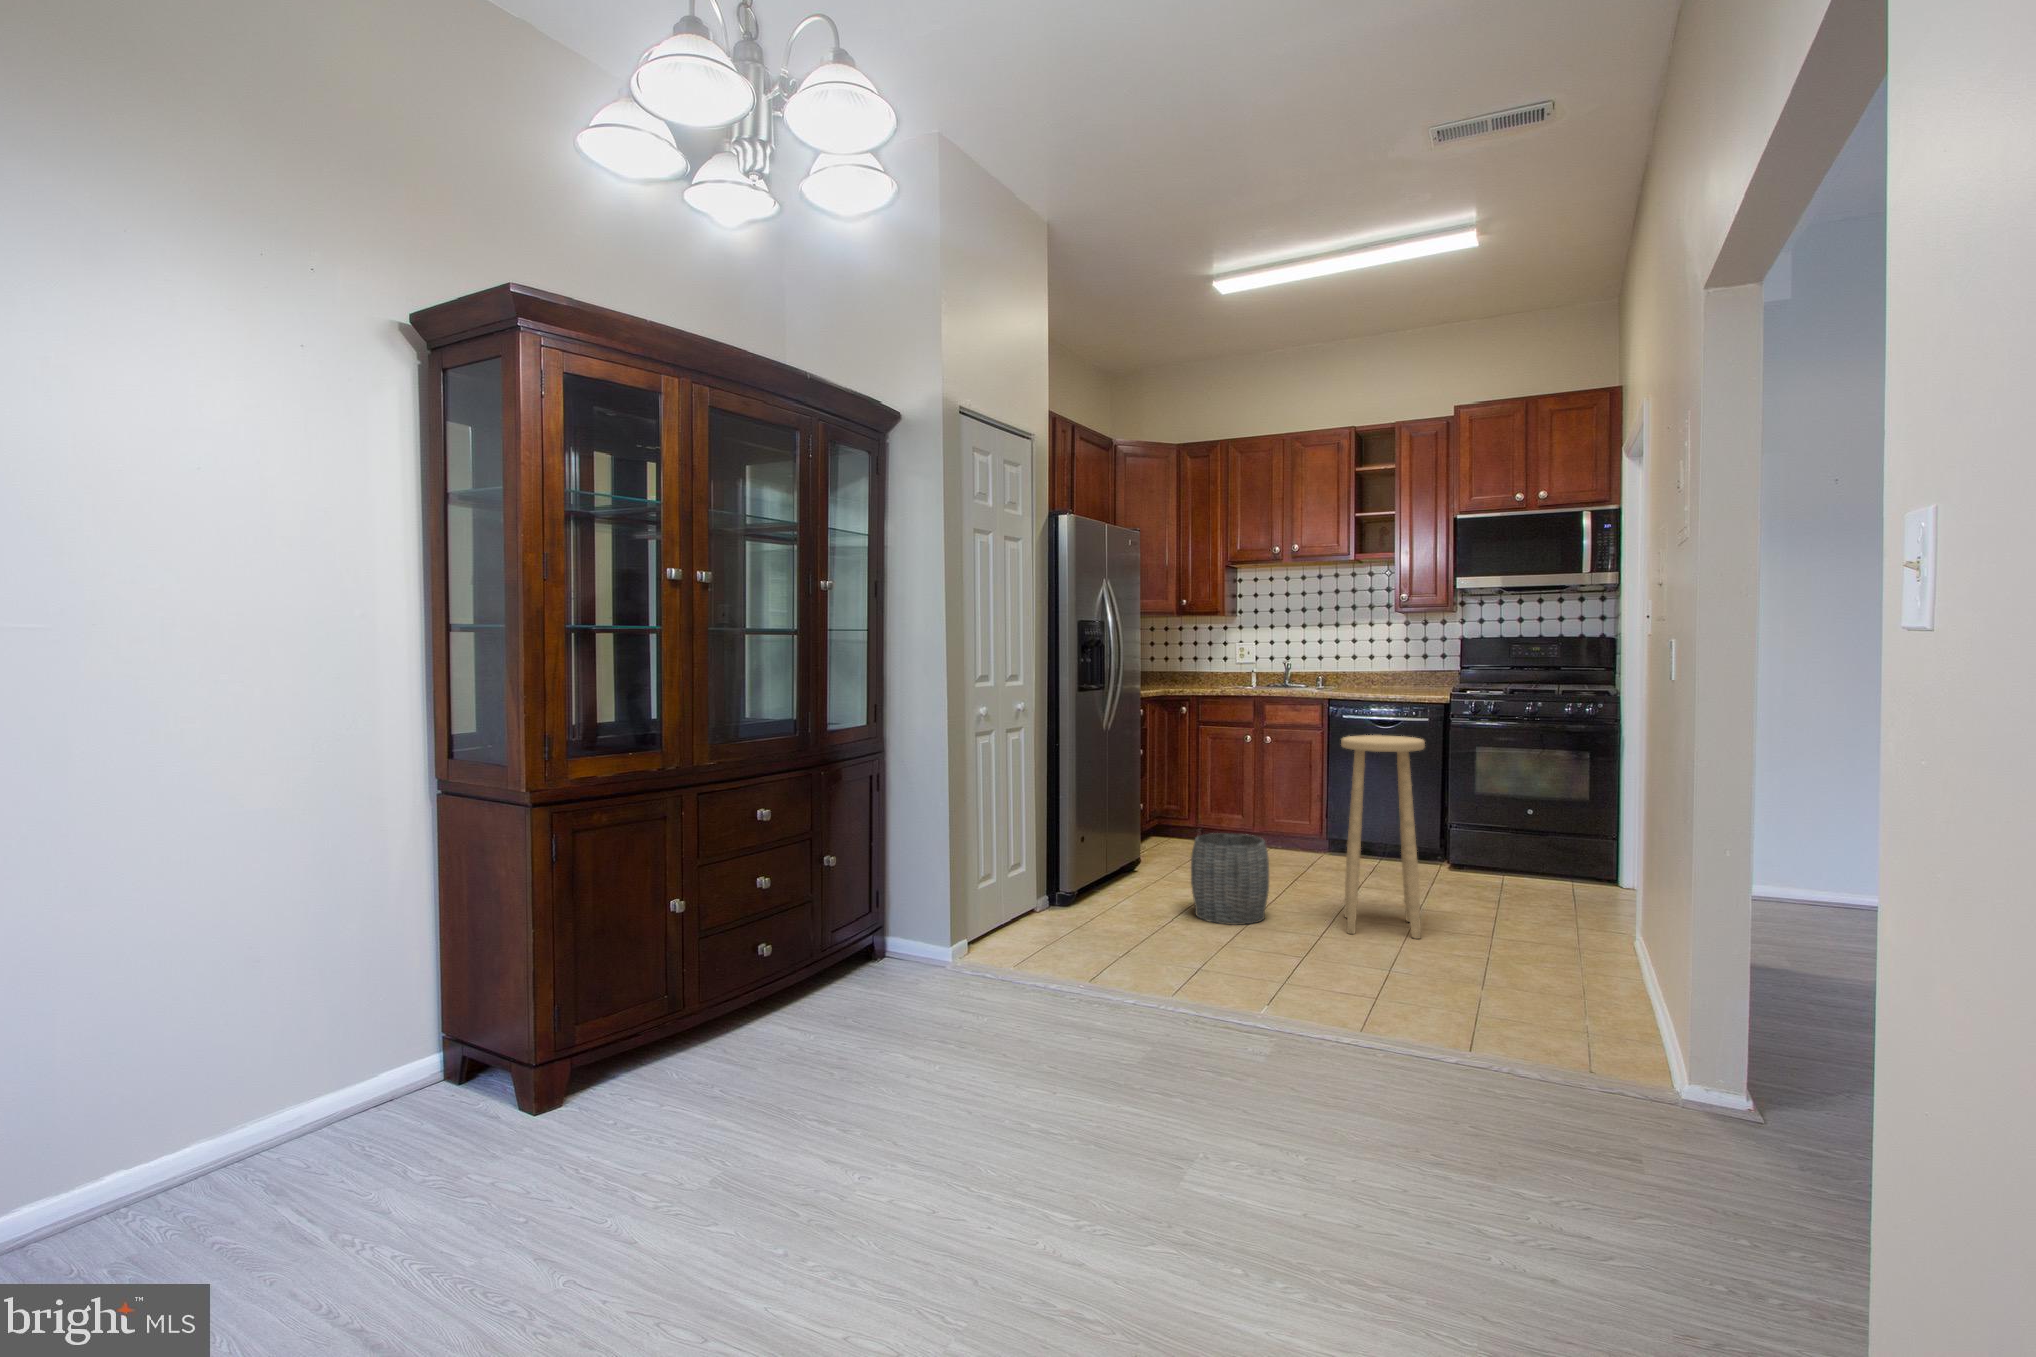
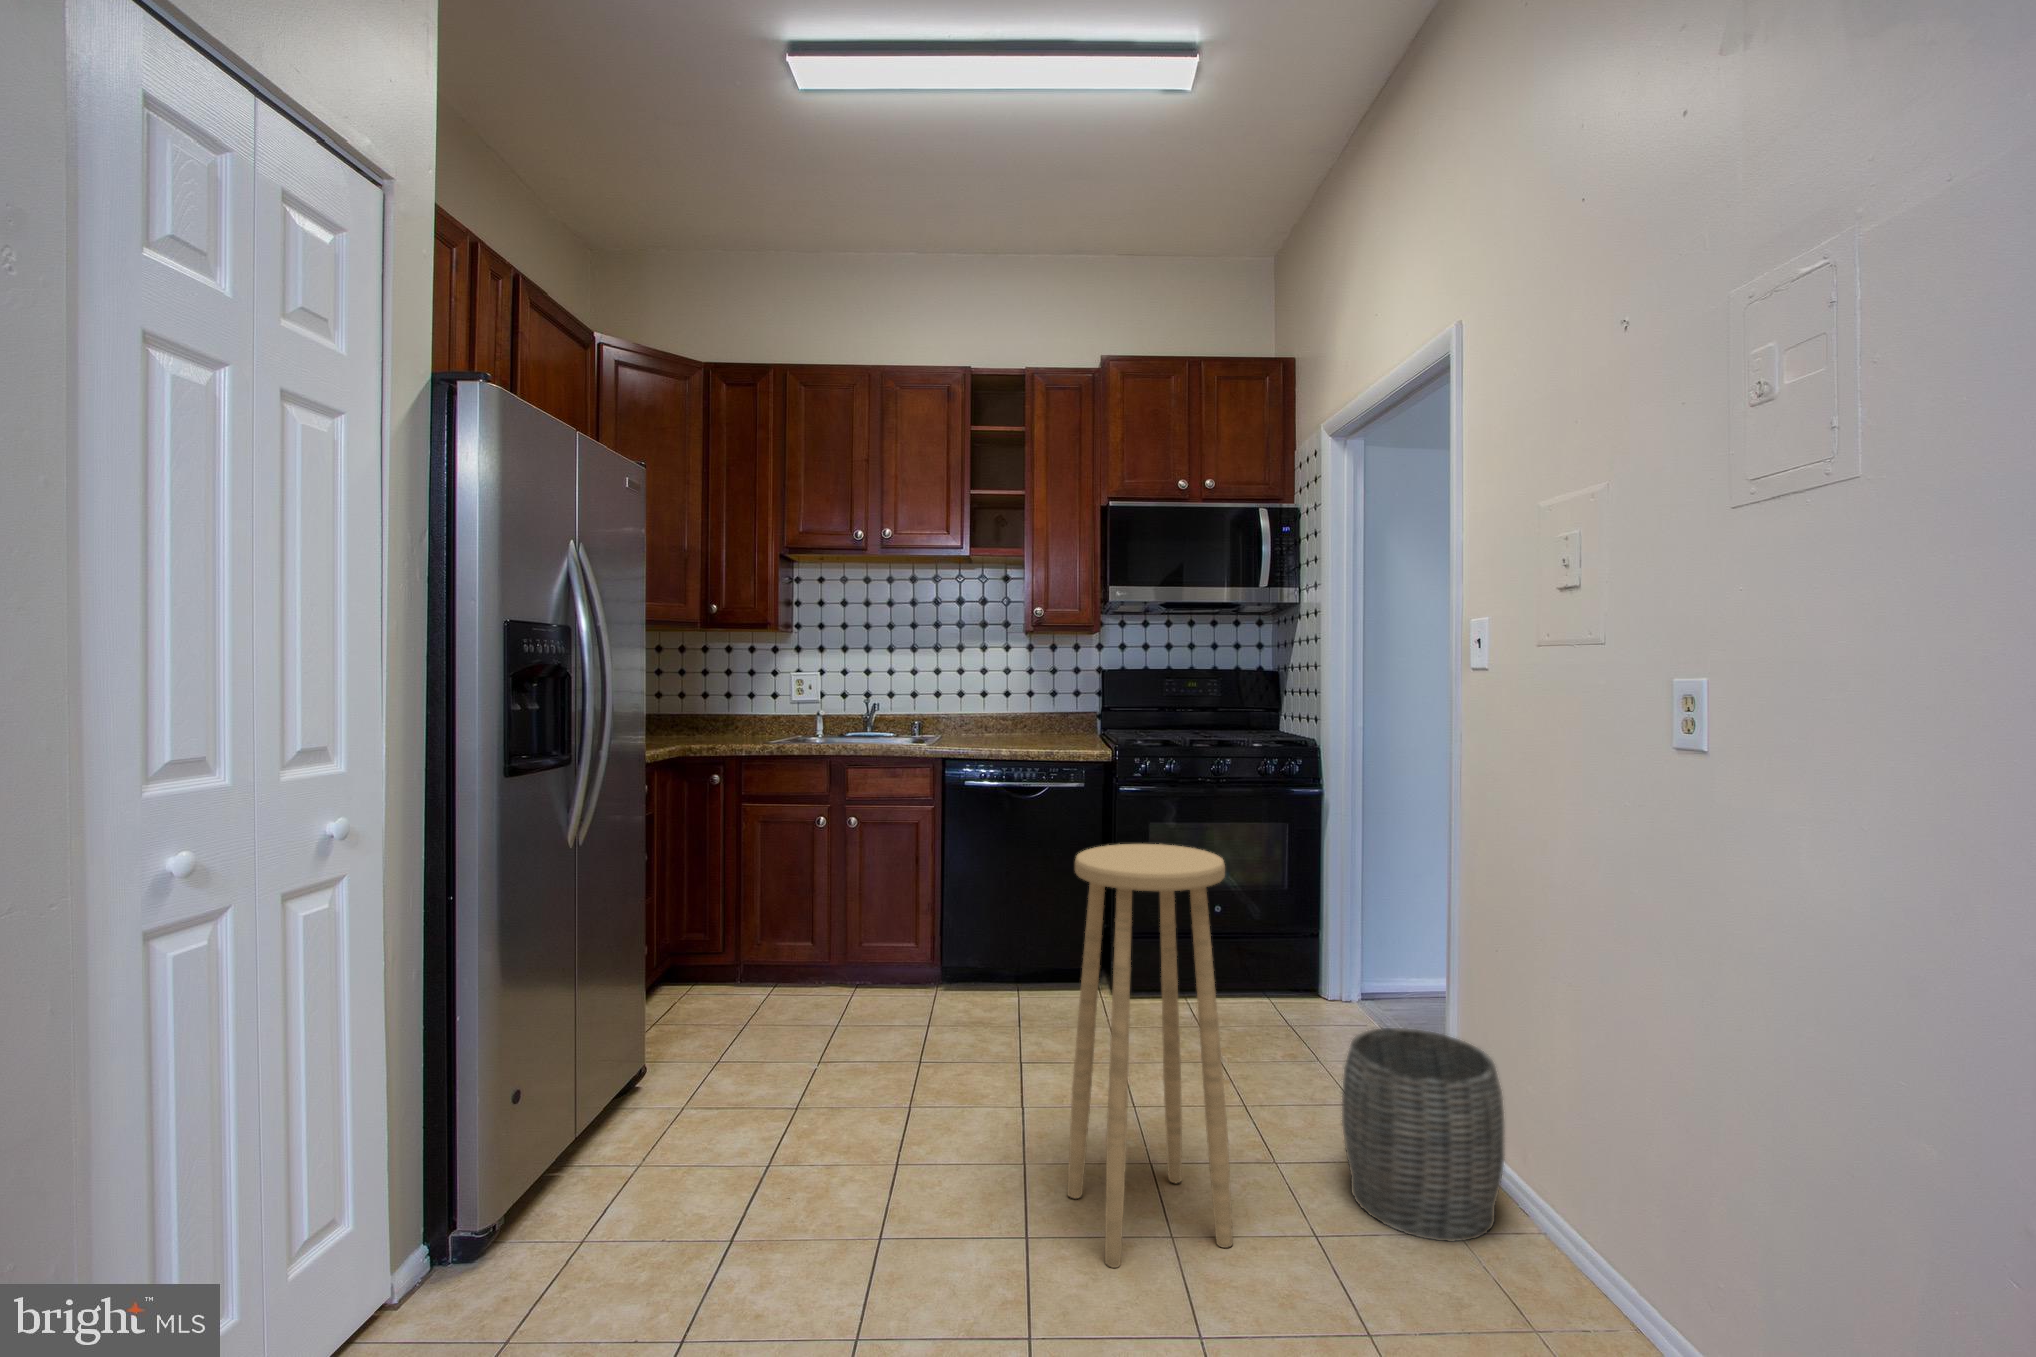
woven basket: present [1191,833,1269,925] -> present [1342,1028,1505,1241]

